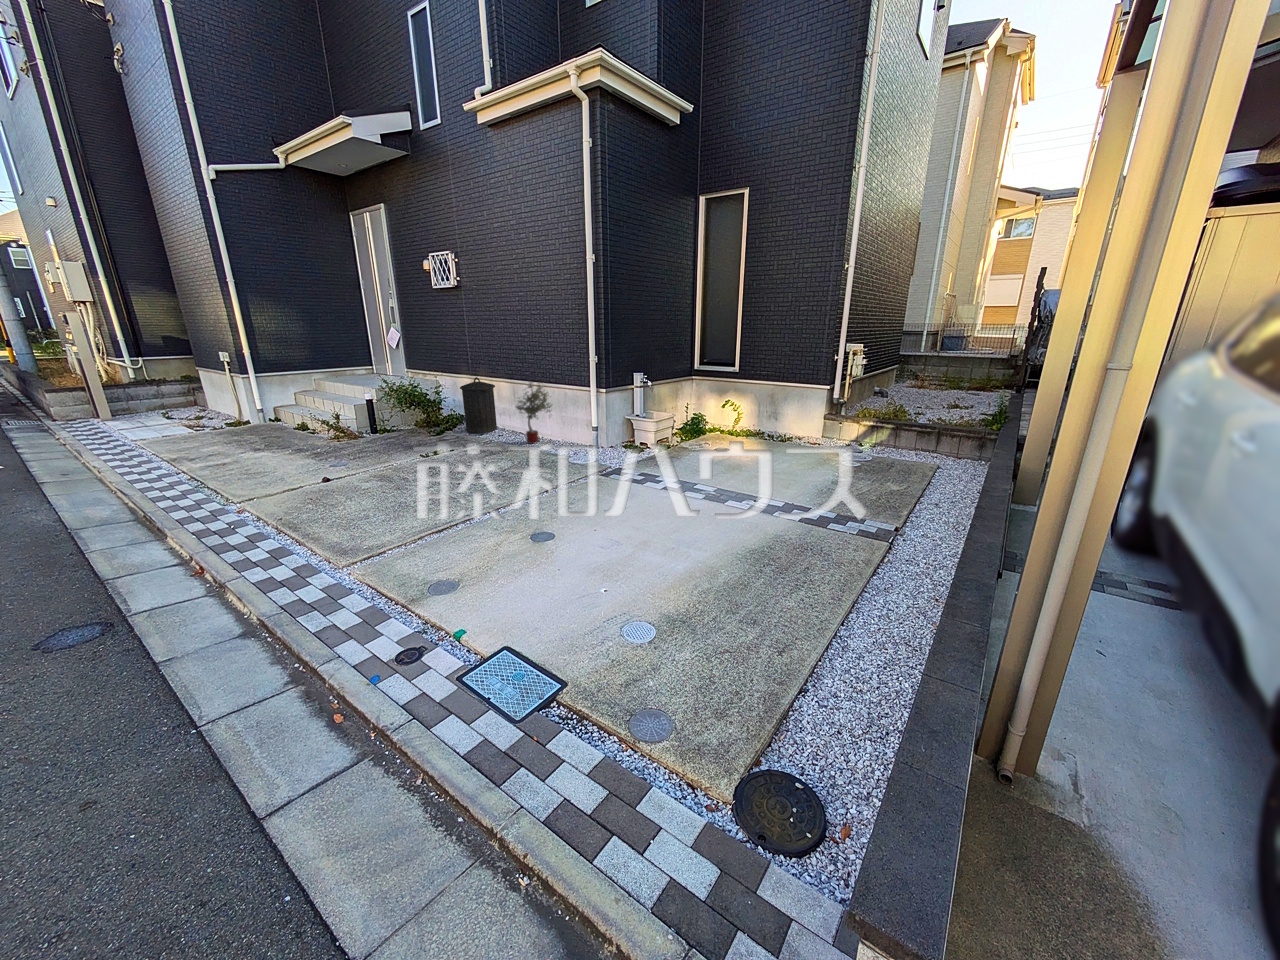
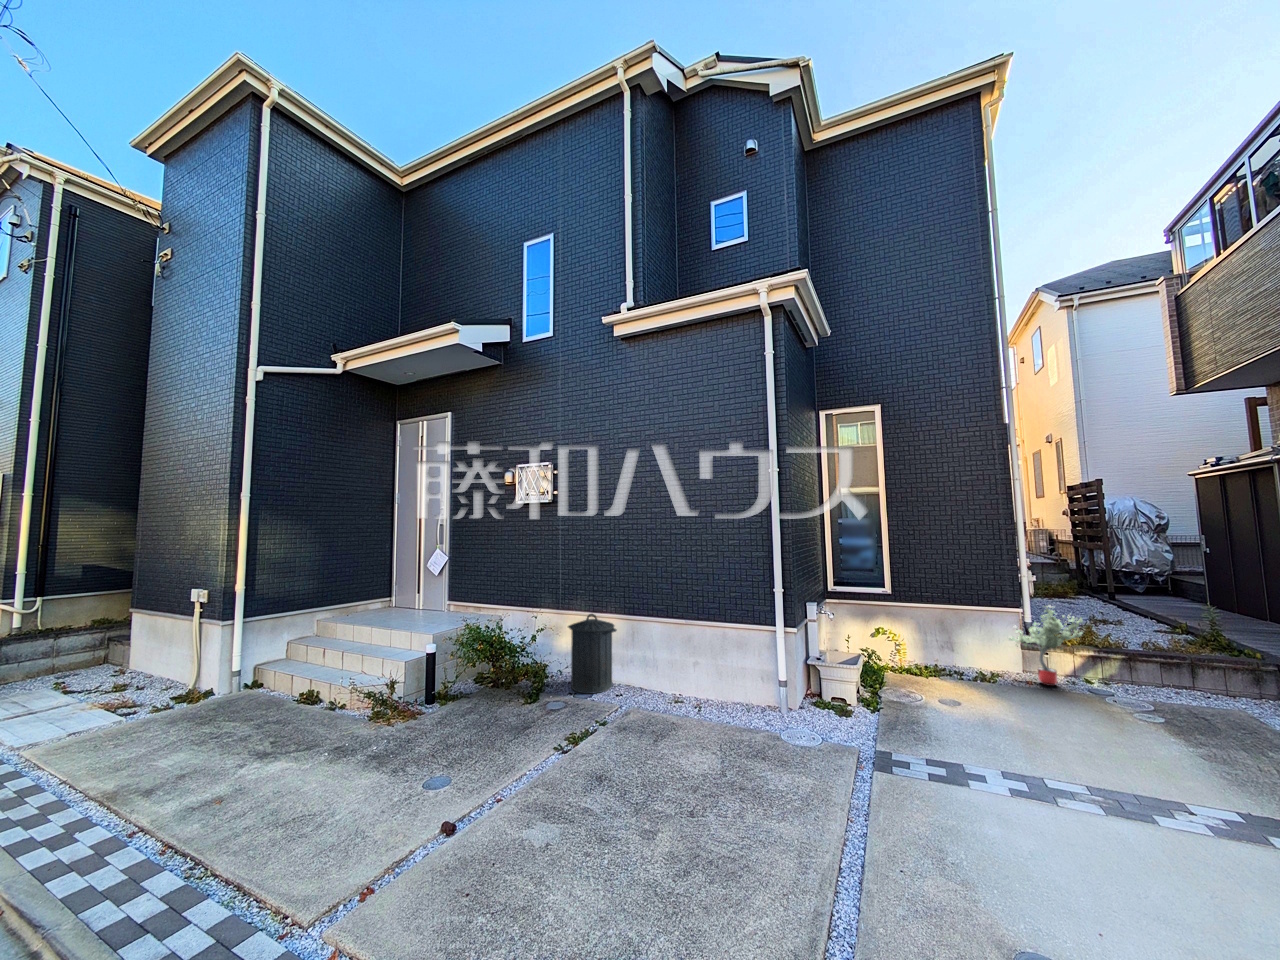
potted tree: present [516,382,552,444] -> present [1009,605,1083,686]

